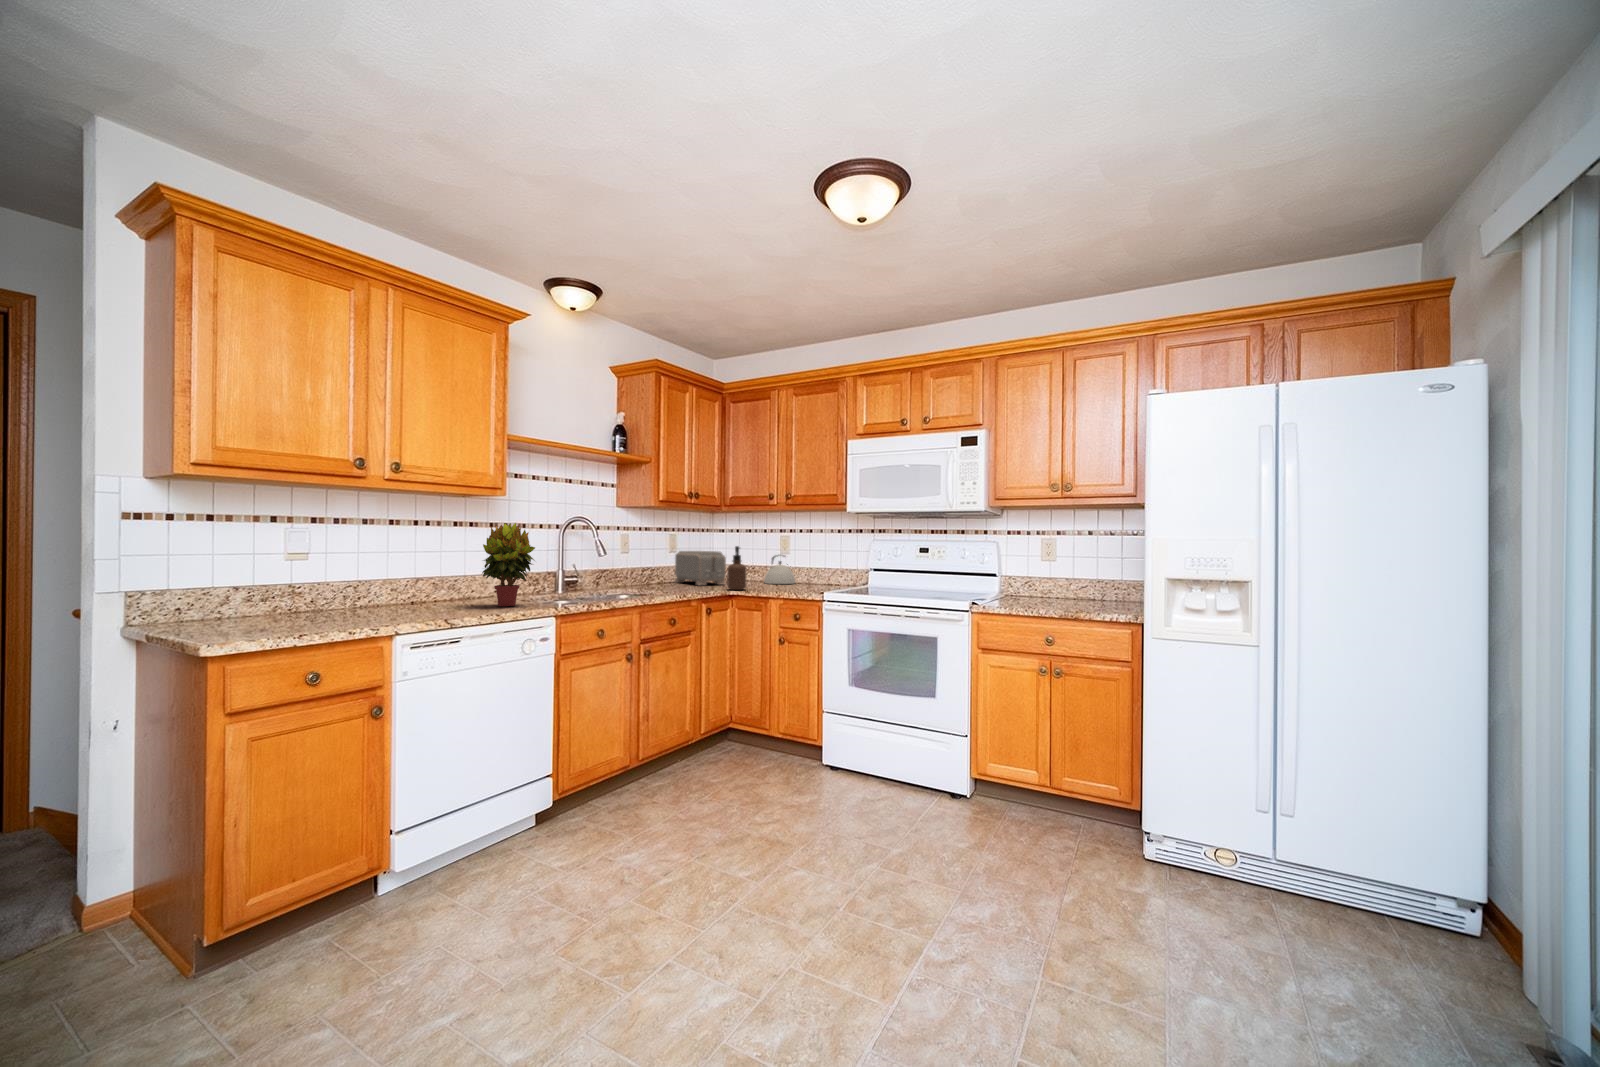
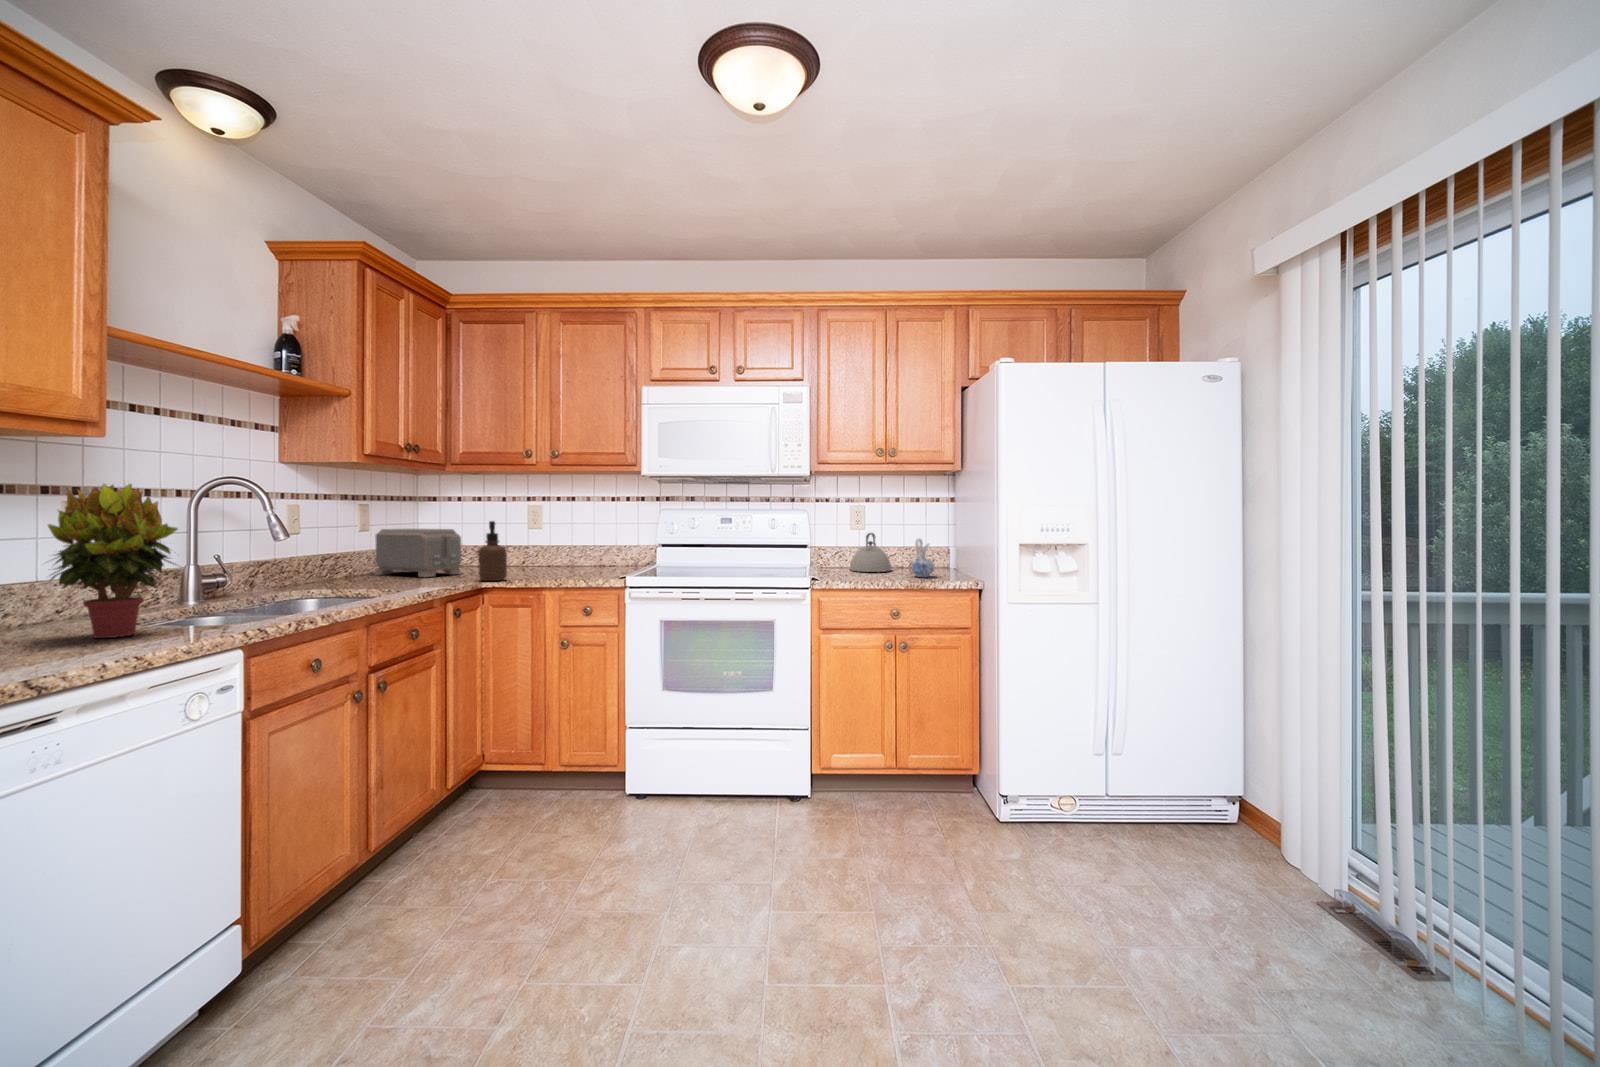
kettle: present [764,555,795,584] -> present [850,533,891,572]
ceramic pitcher: none [1087,569,1112,607] -> present [911,539,934,577]

